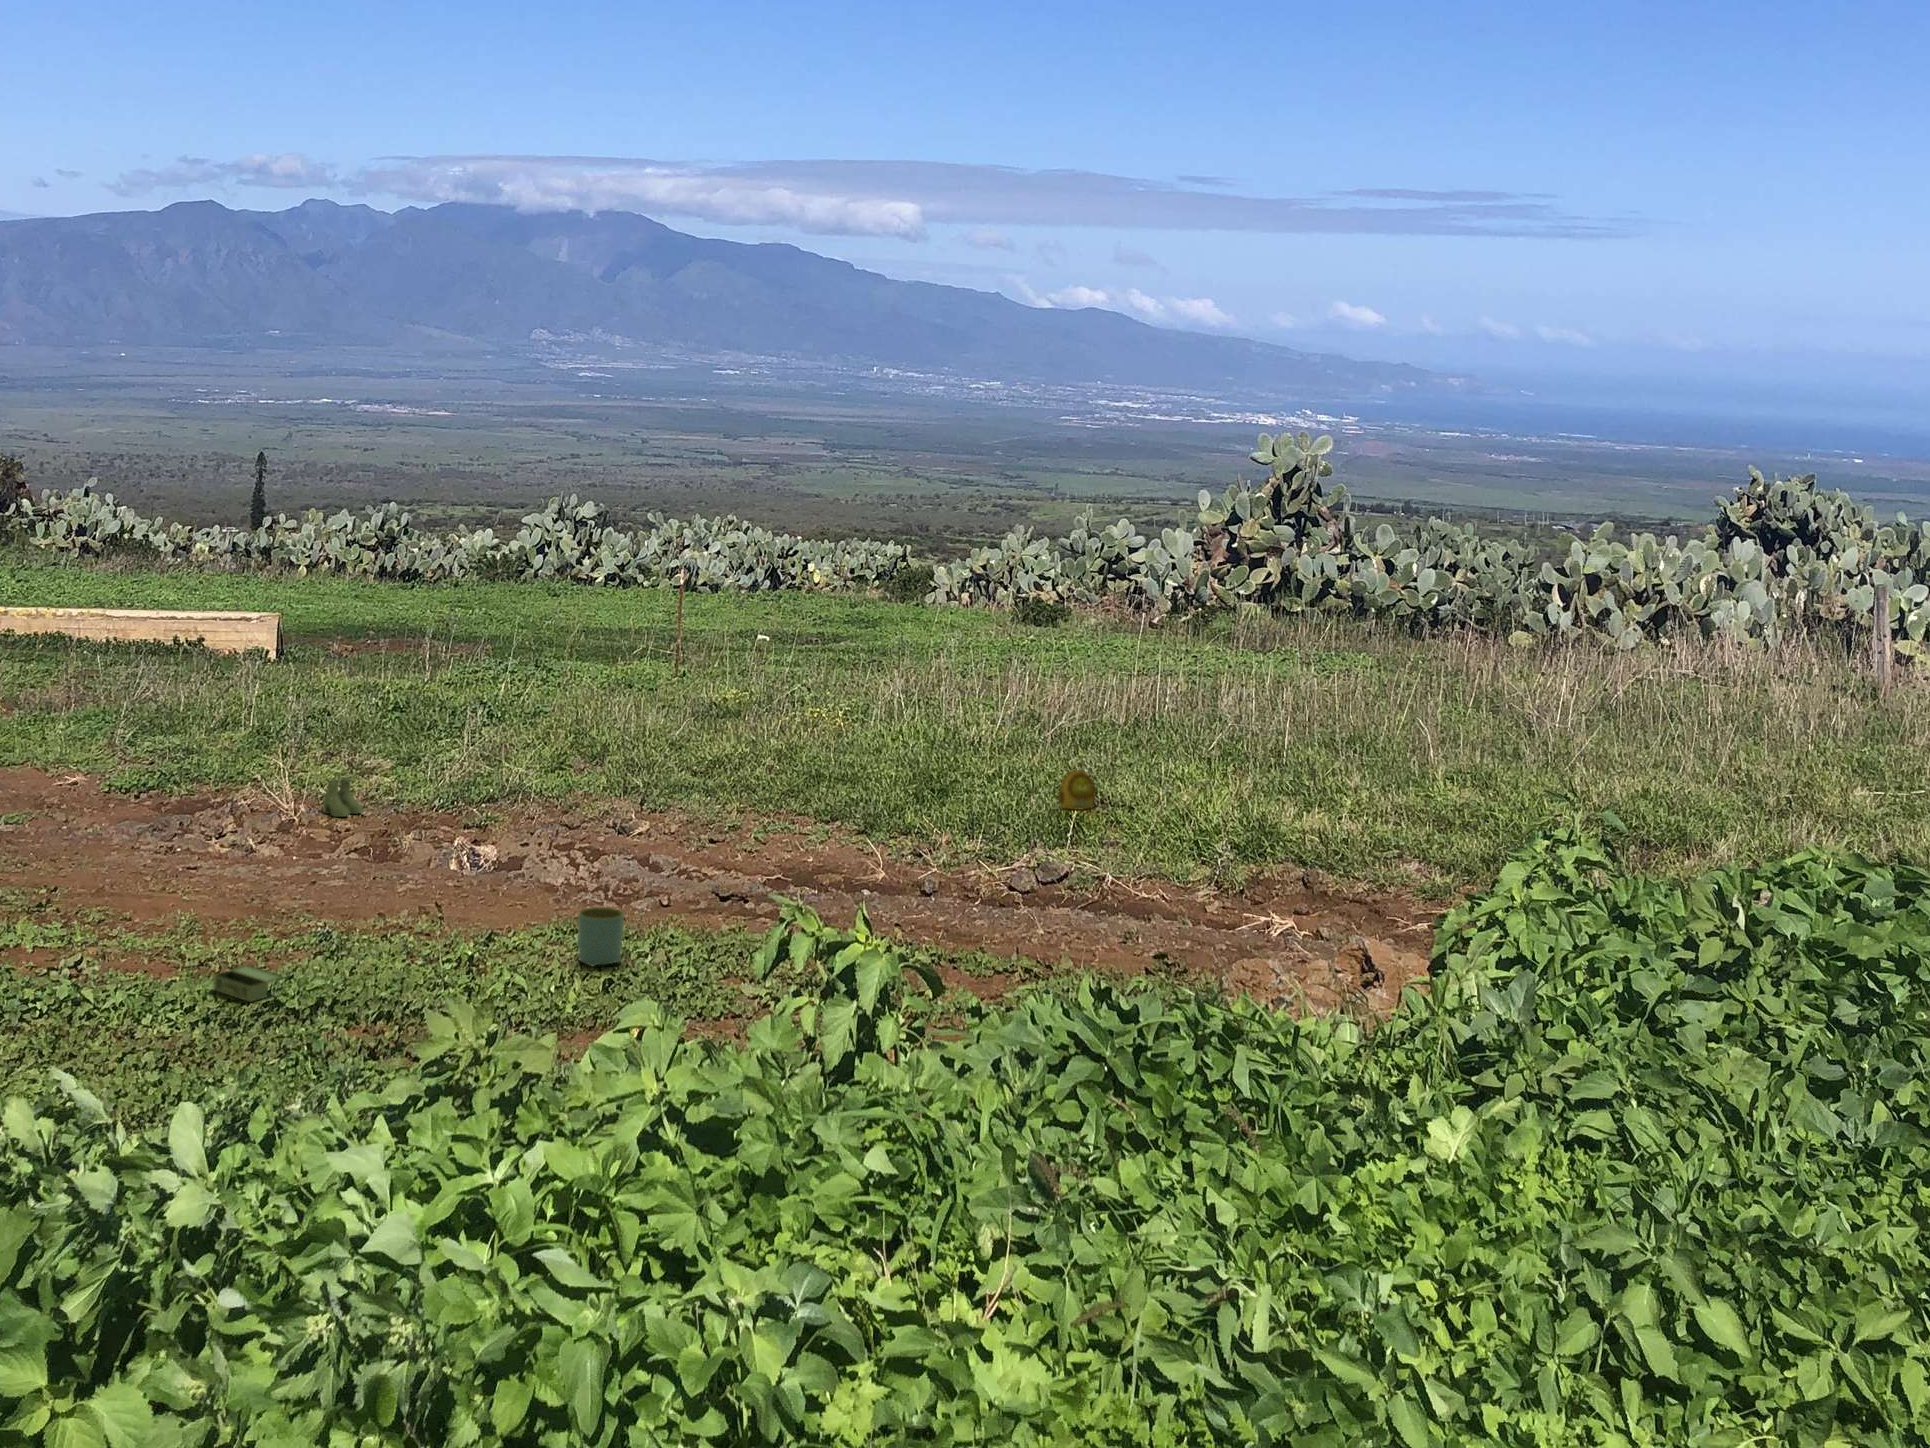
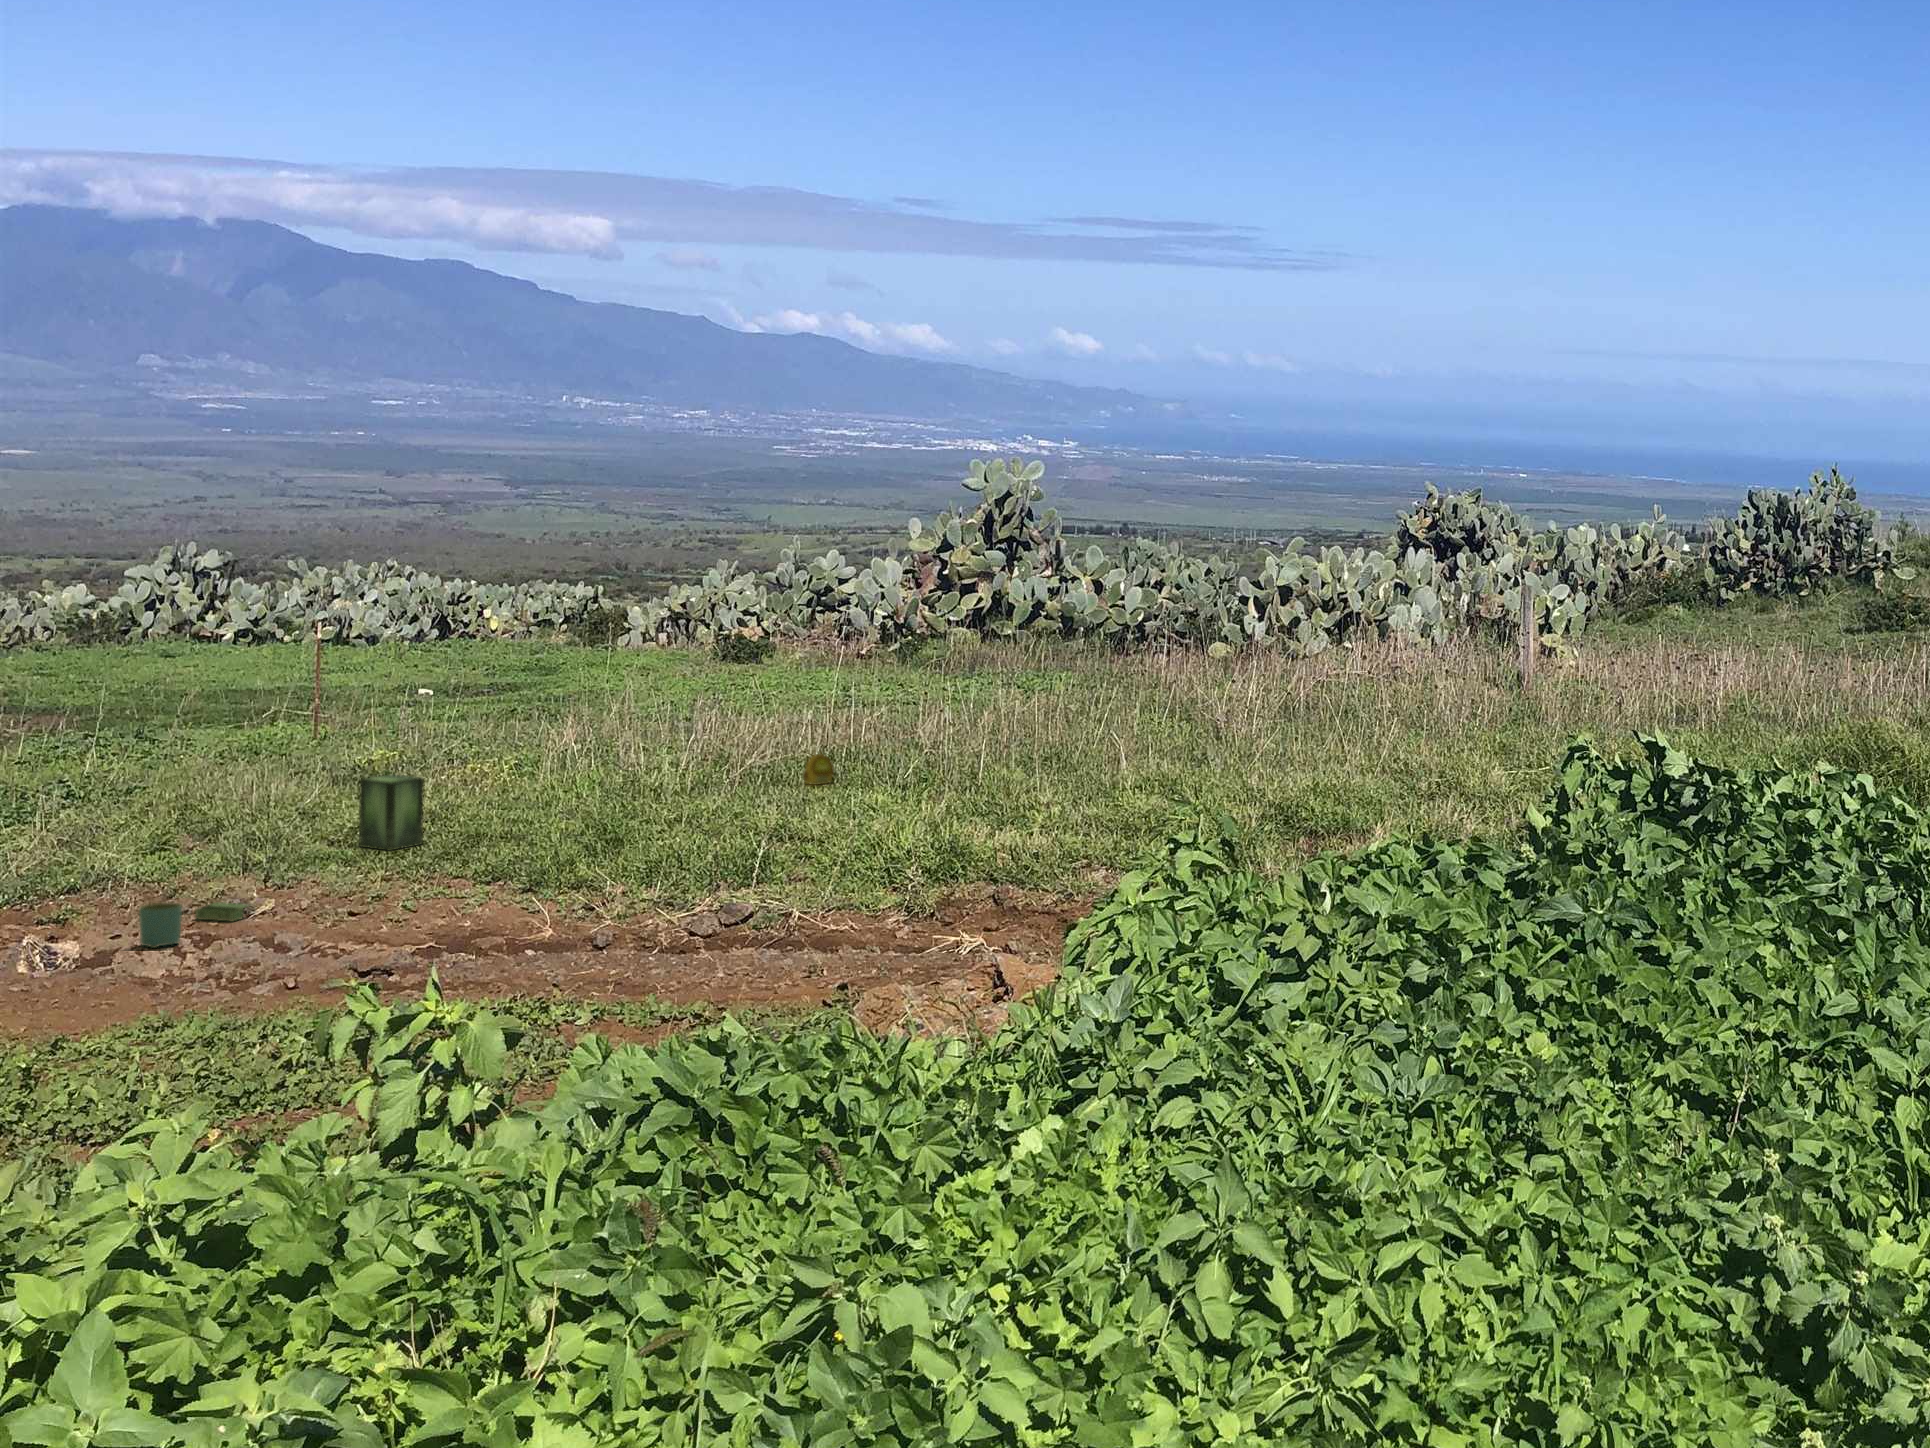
storage box: none [504,775,580,878] -> present [359,774,424,850]
boots: present [323,777,363,817] -> none [155,798,195,831]
planter: present [578,907,624,967] -> present [139,902,182,948]

